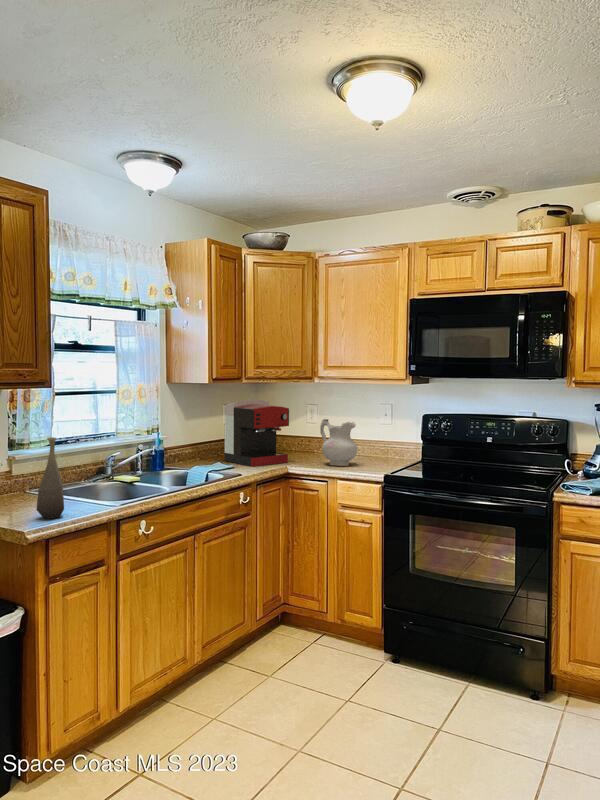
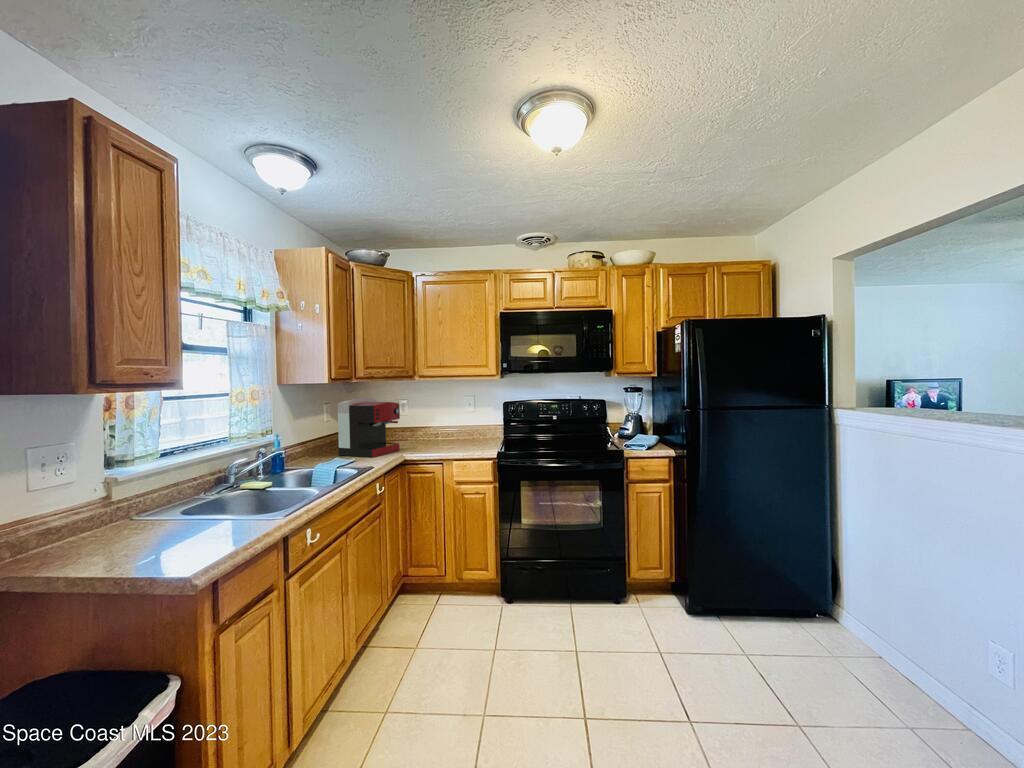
ceramic pitcher: present [320,419,357,466] -> none [427,411,460,449]
bottle: present [36,437,64,519] -> none [188,448,229,549]

